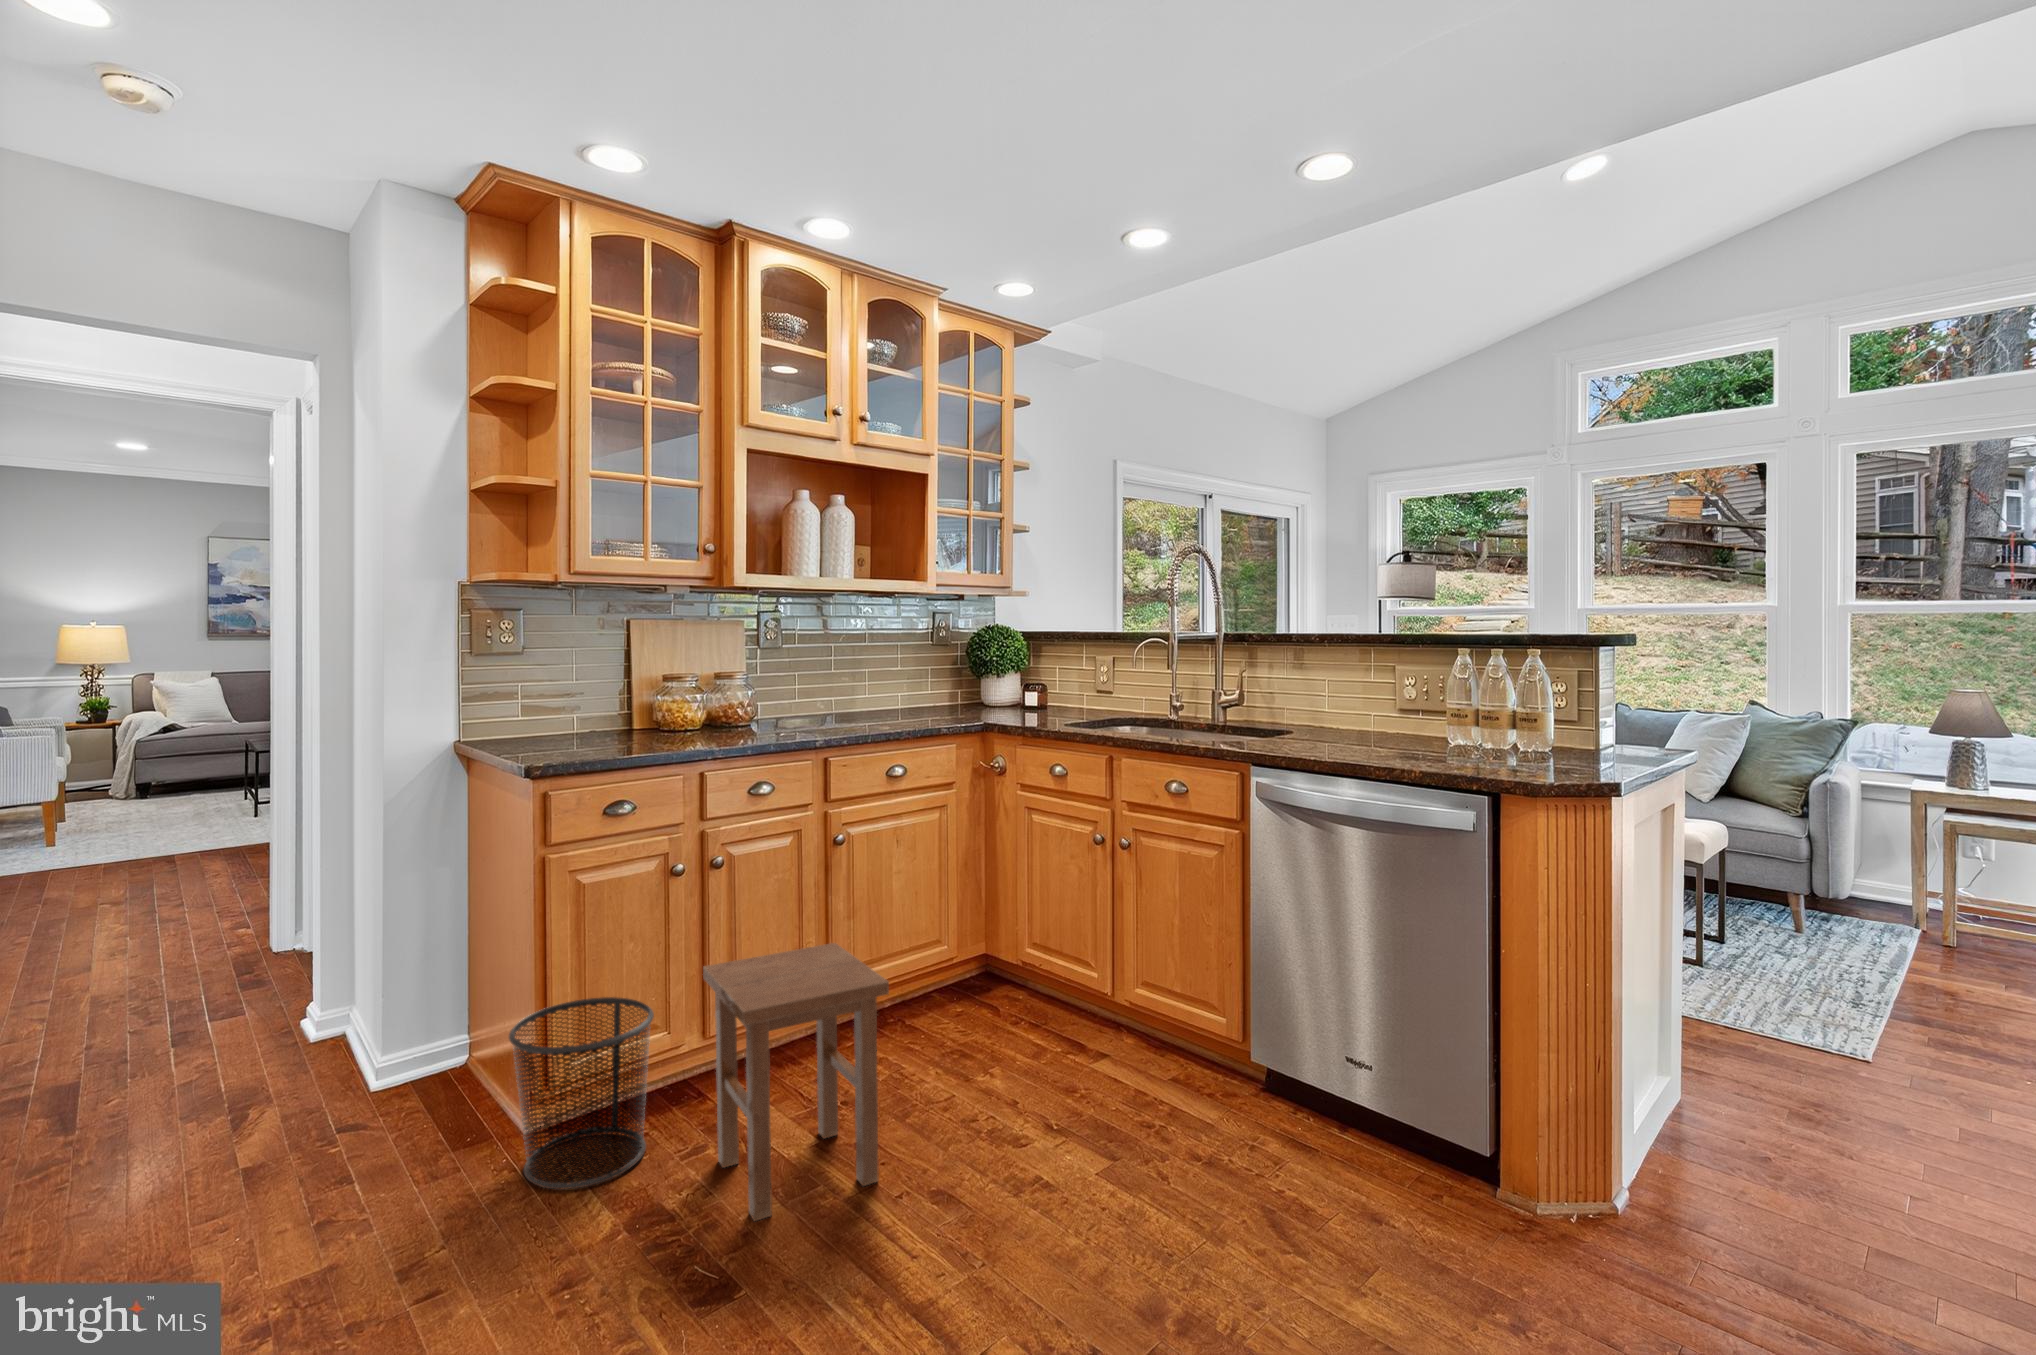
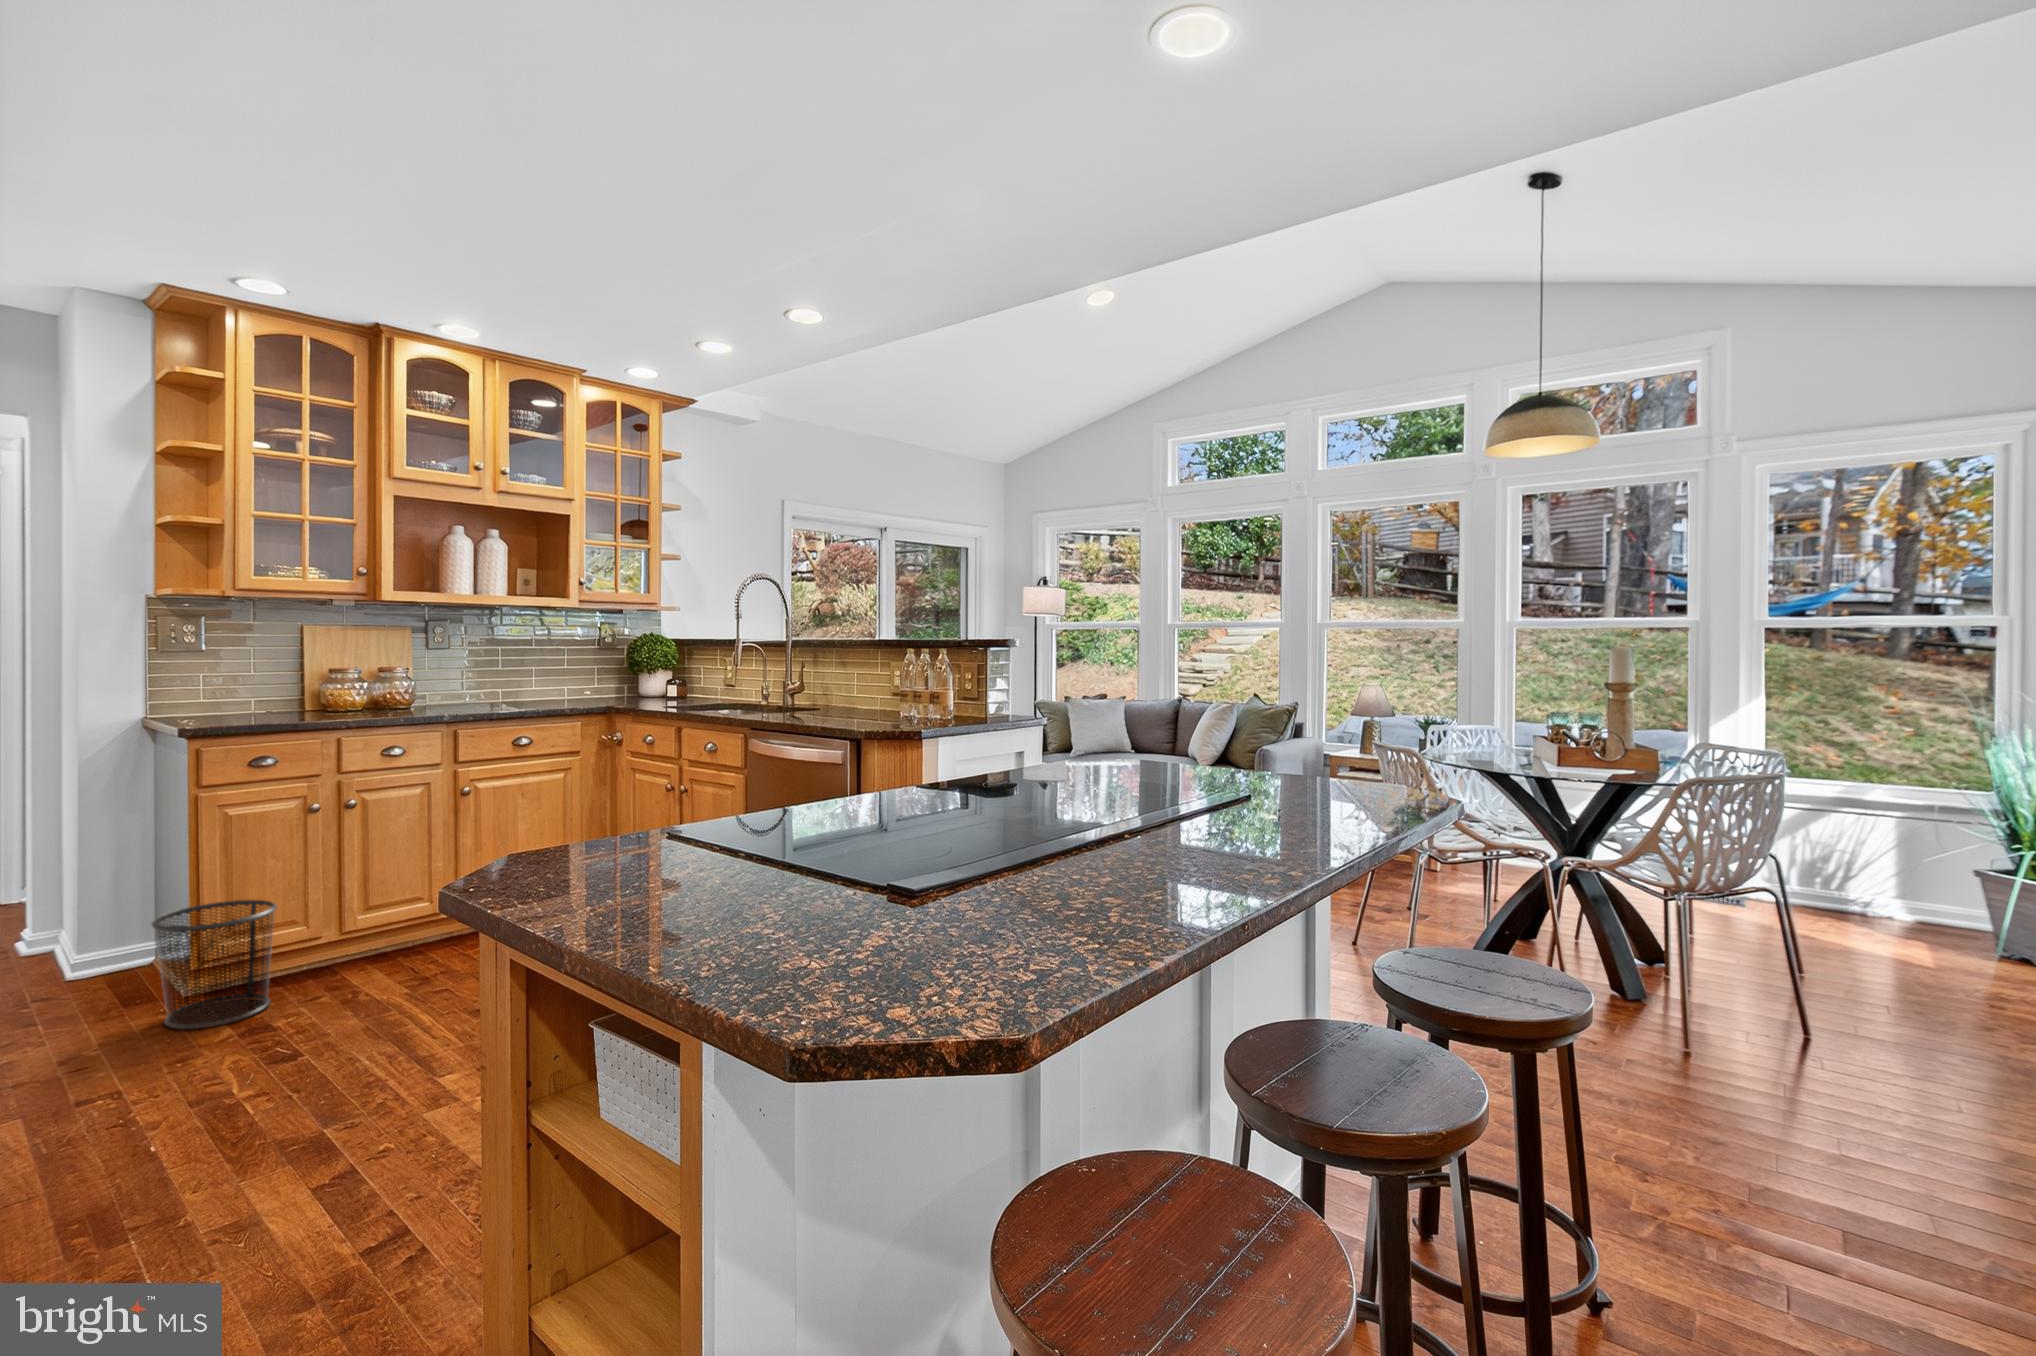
stool: present [703,943,889,1221] -> none [311,857,443,1038]

